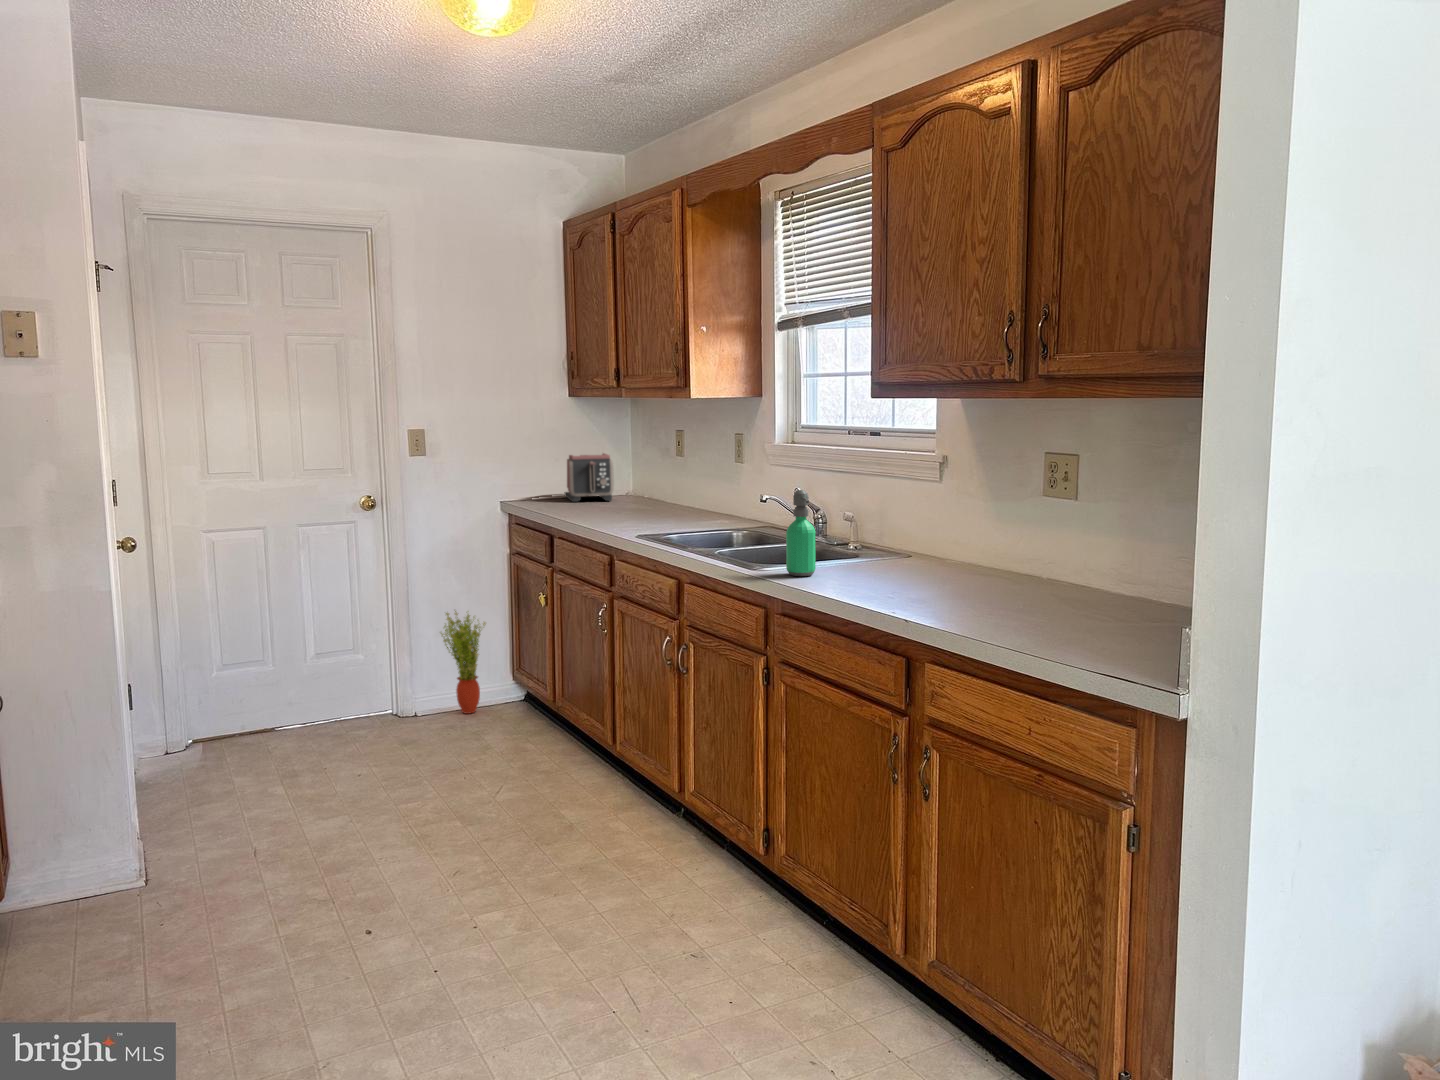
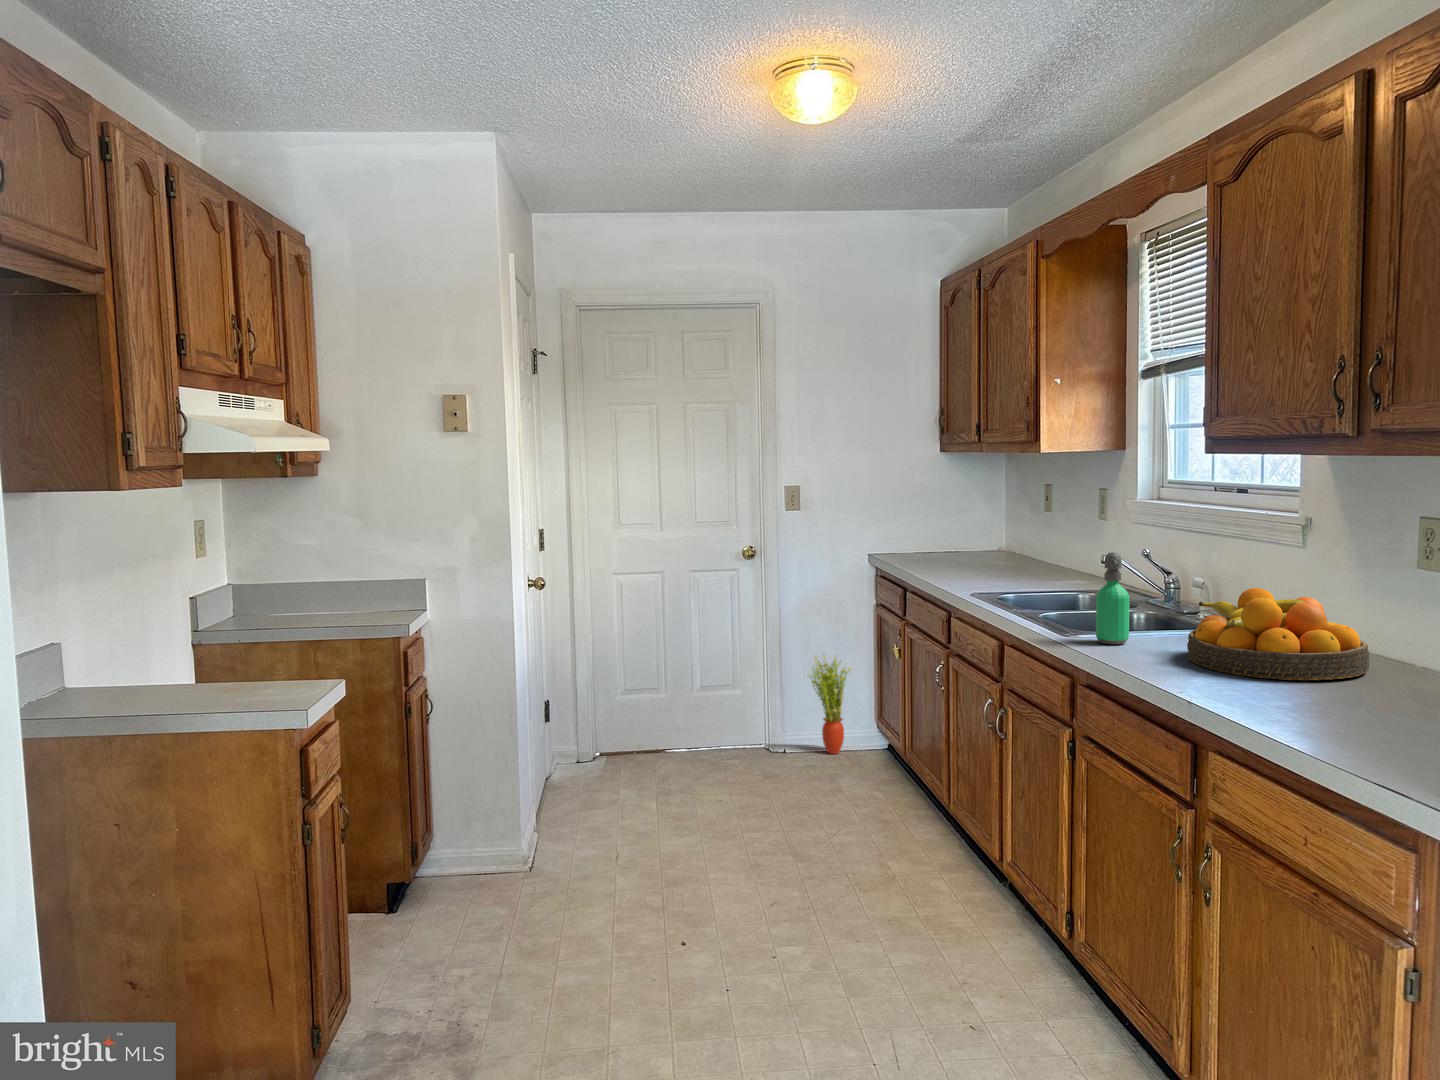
toaster: present [564,453,614,502] -> none [938,506,985,555]
fruit bowl: none [873,518,1018,596] -> present [1187,588,1369,680]

